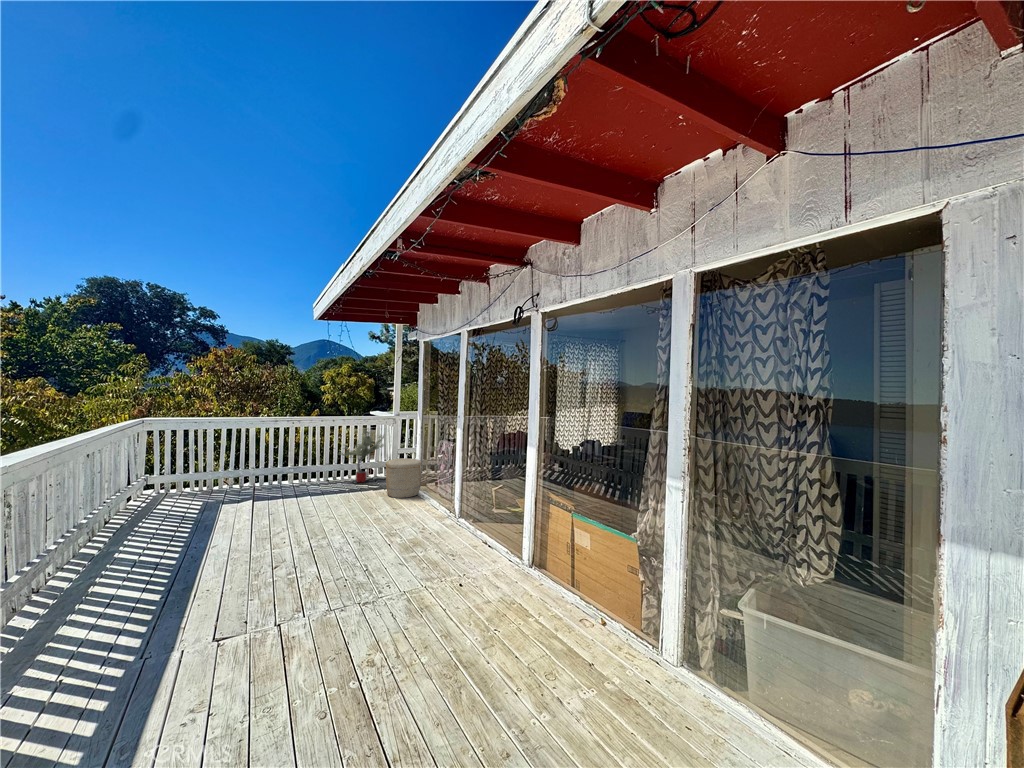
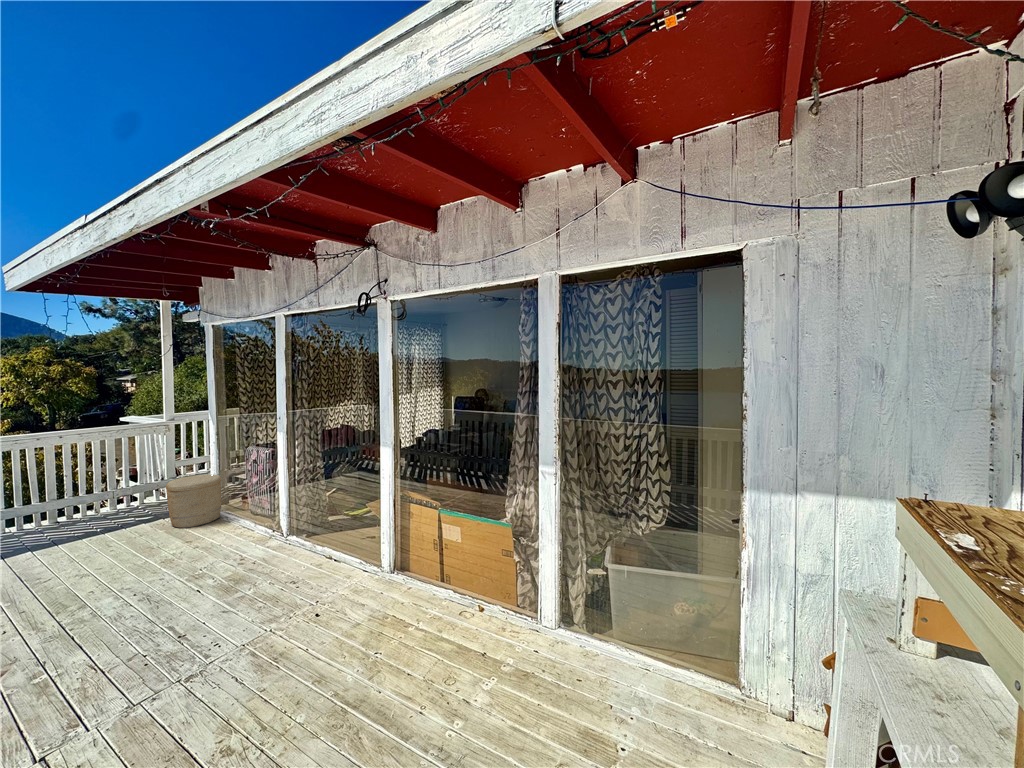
potted tree: present [339,428,384,483] -> none [75,442,157,518]

